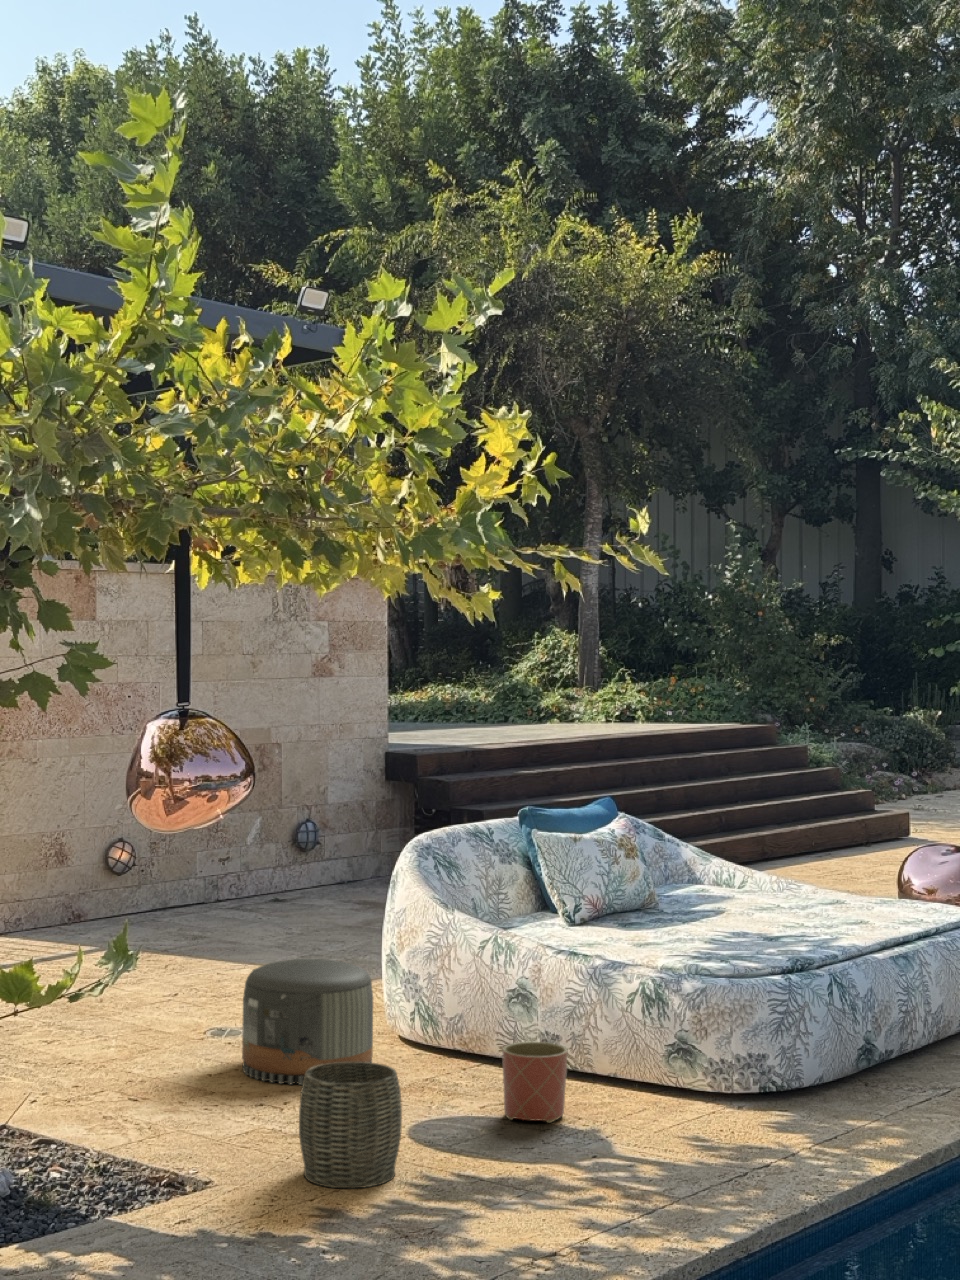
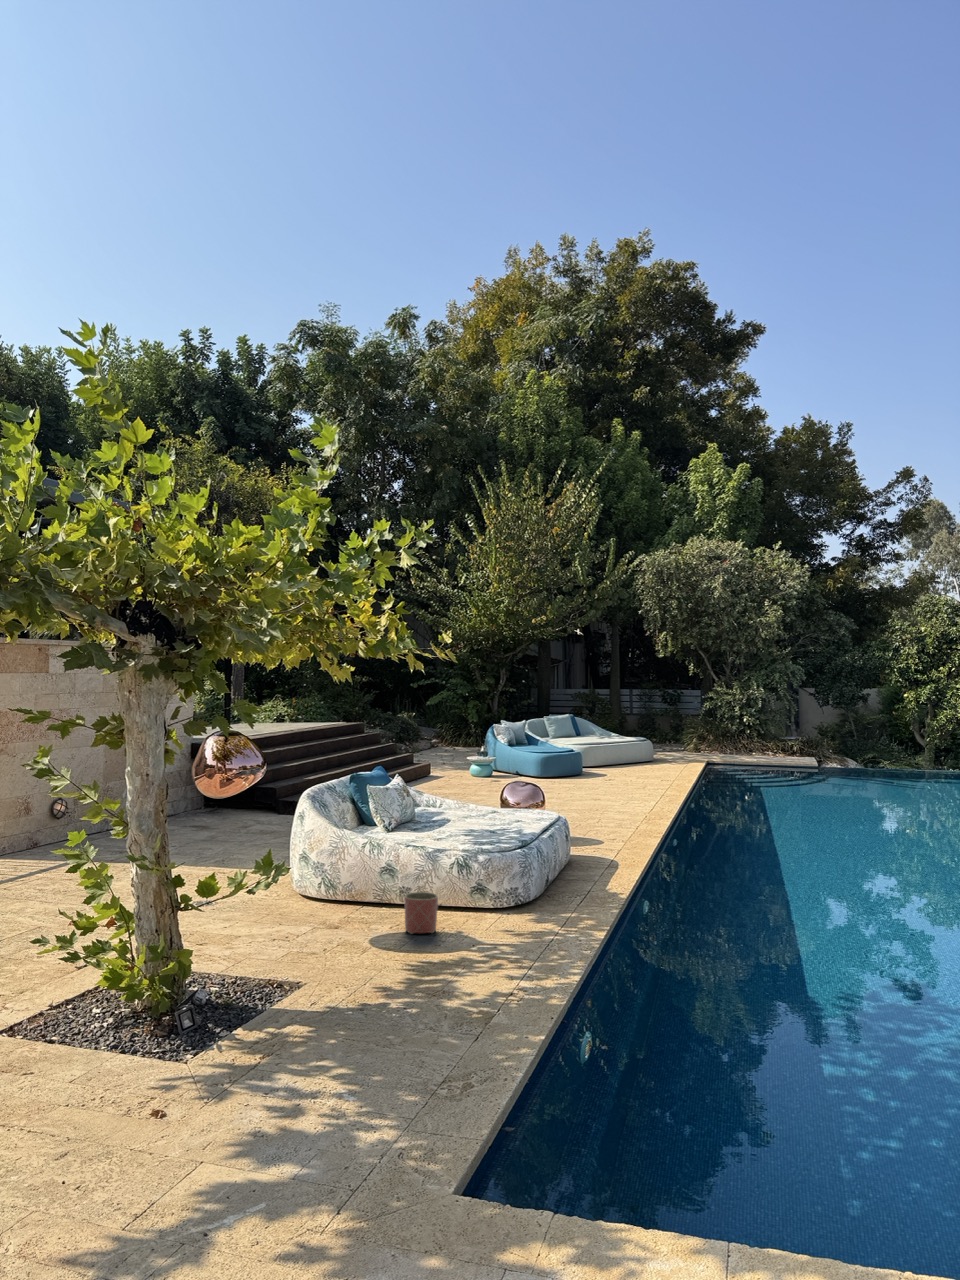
pouf: present [242,959,373,1085] -> none [236,859,310,930]
woven basket: present [299,1062,402,1188] -> none [337,911,393,981]

